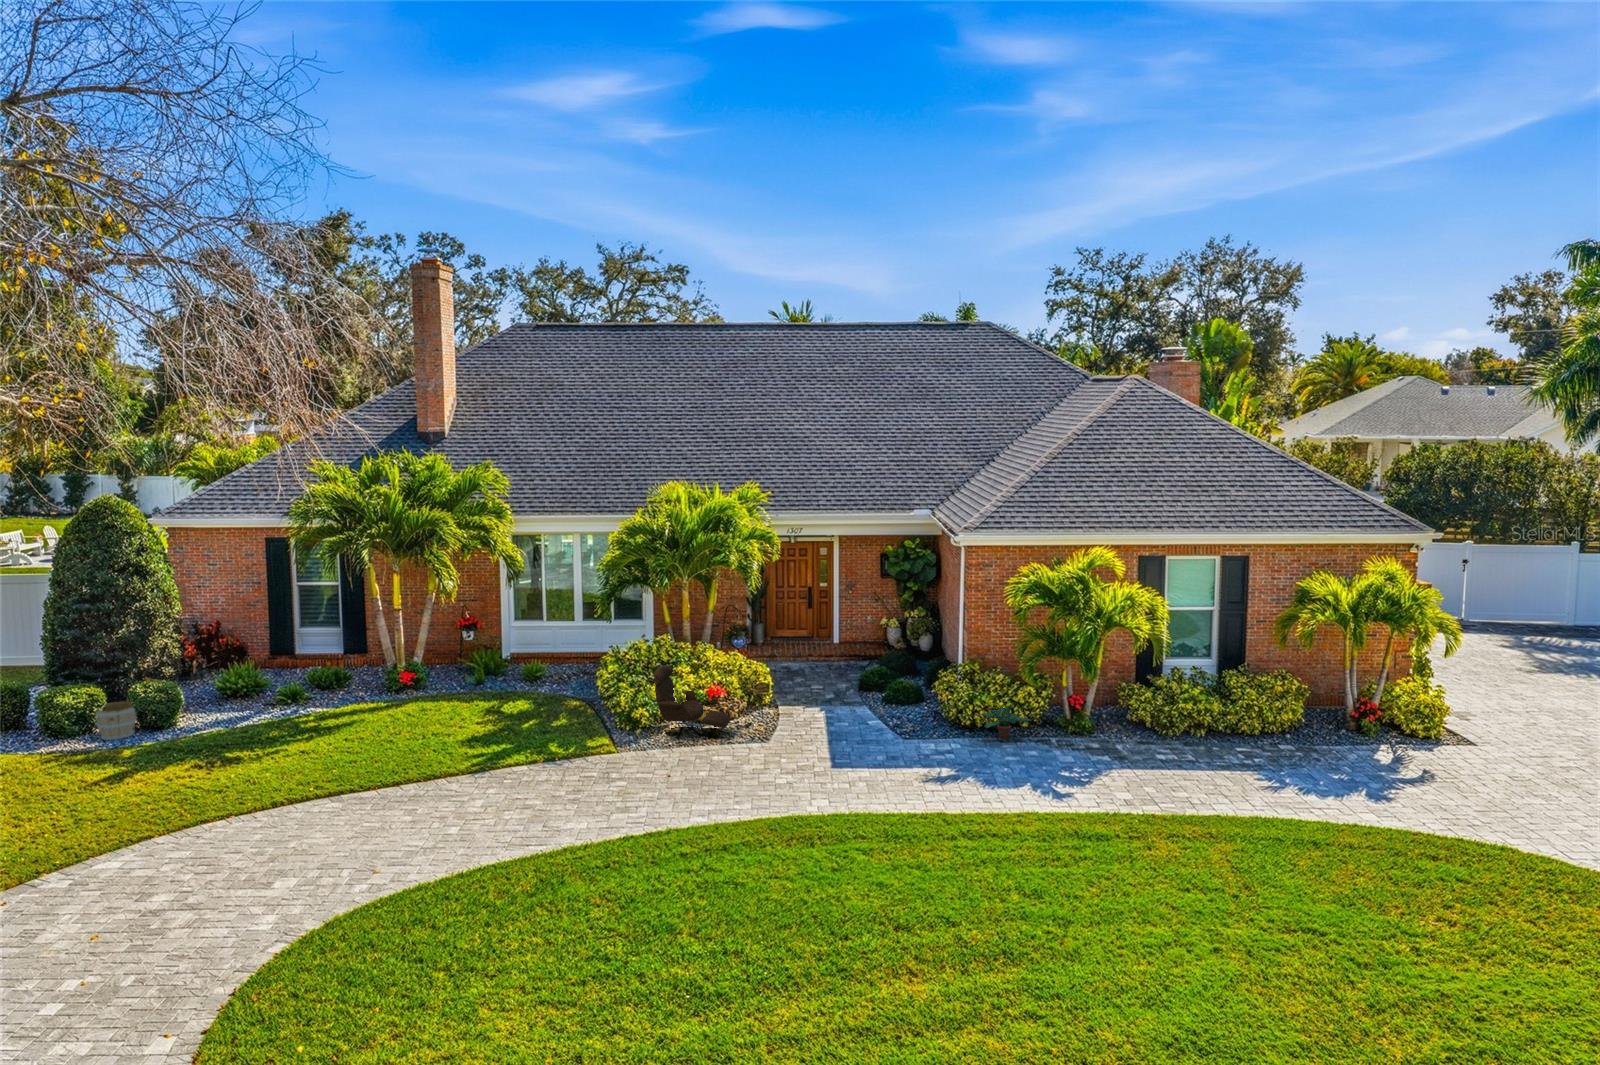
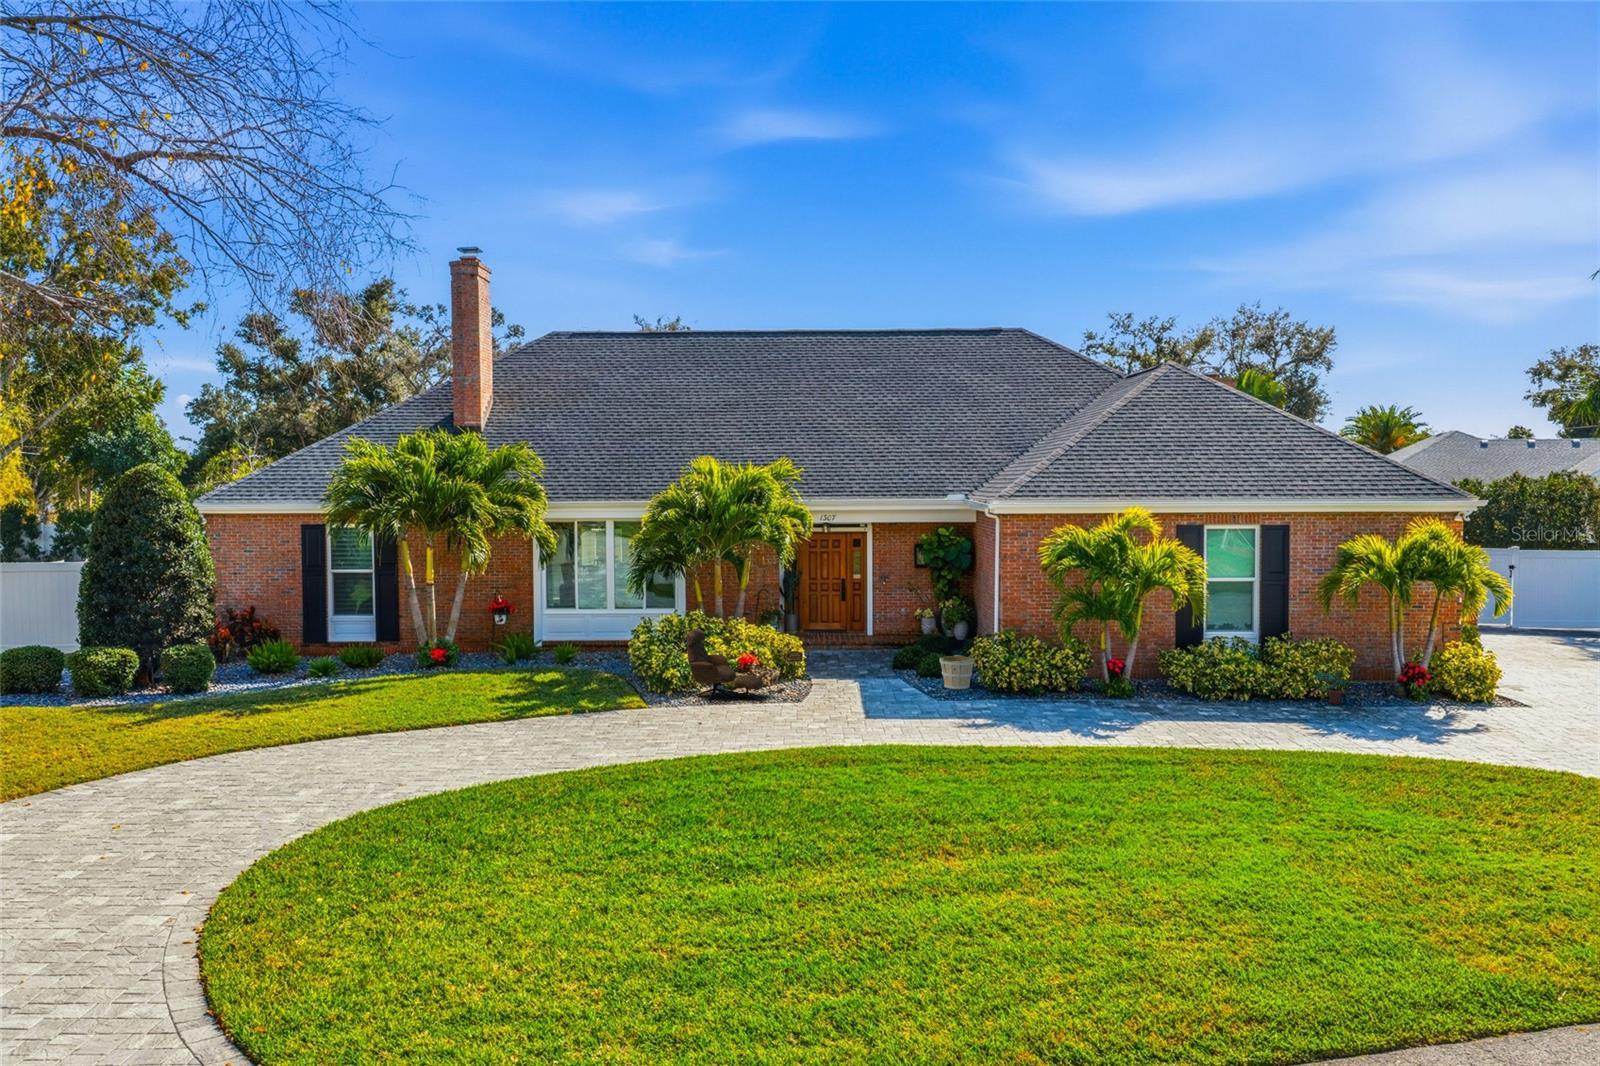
wooden bucket: present [96,702,136,740] -> present [940,655,974,689]
potted plant: present [983,706,1031,739] -> present [1312,669,1366,704]

